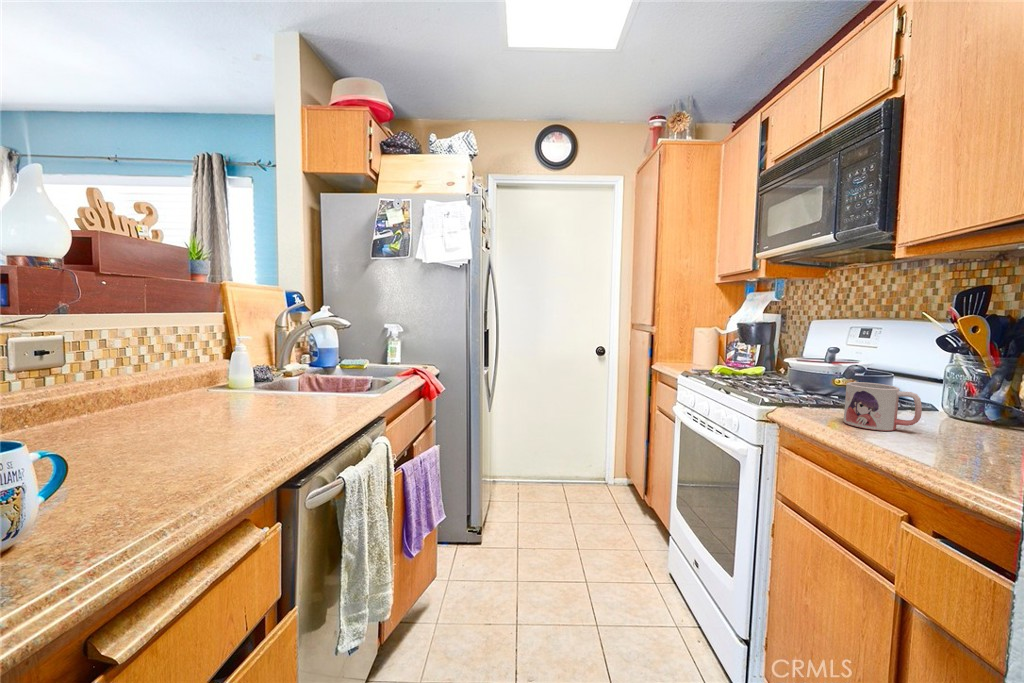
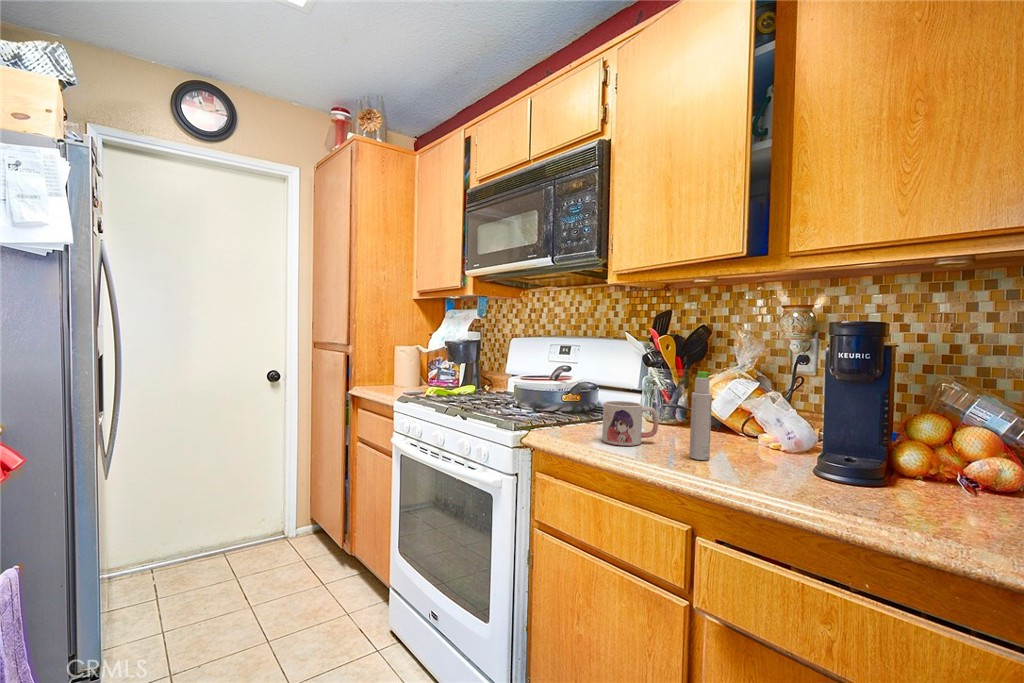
bottle: none [942,354,982,458] -> present [690,372,712,460]

